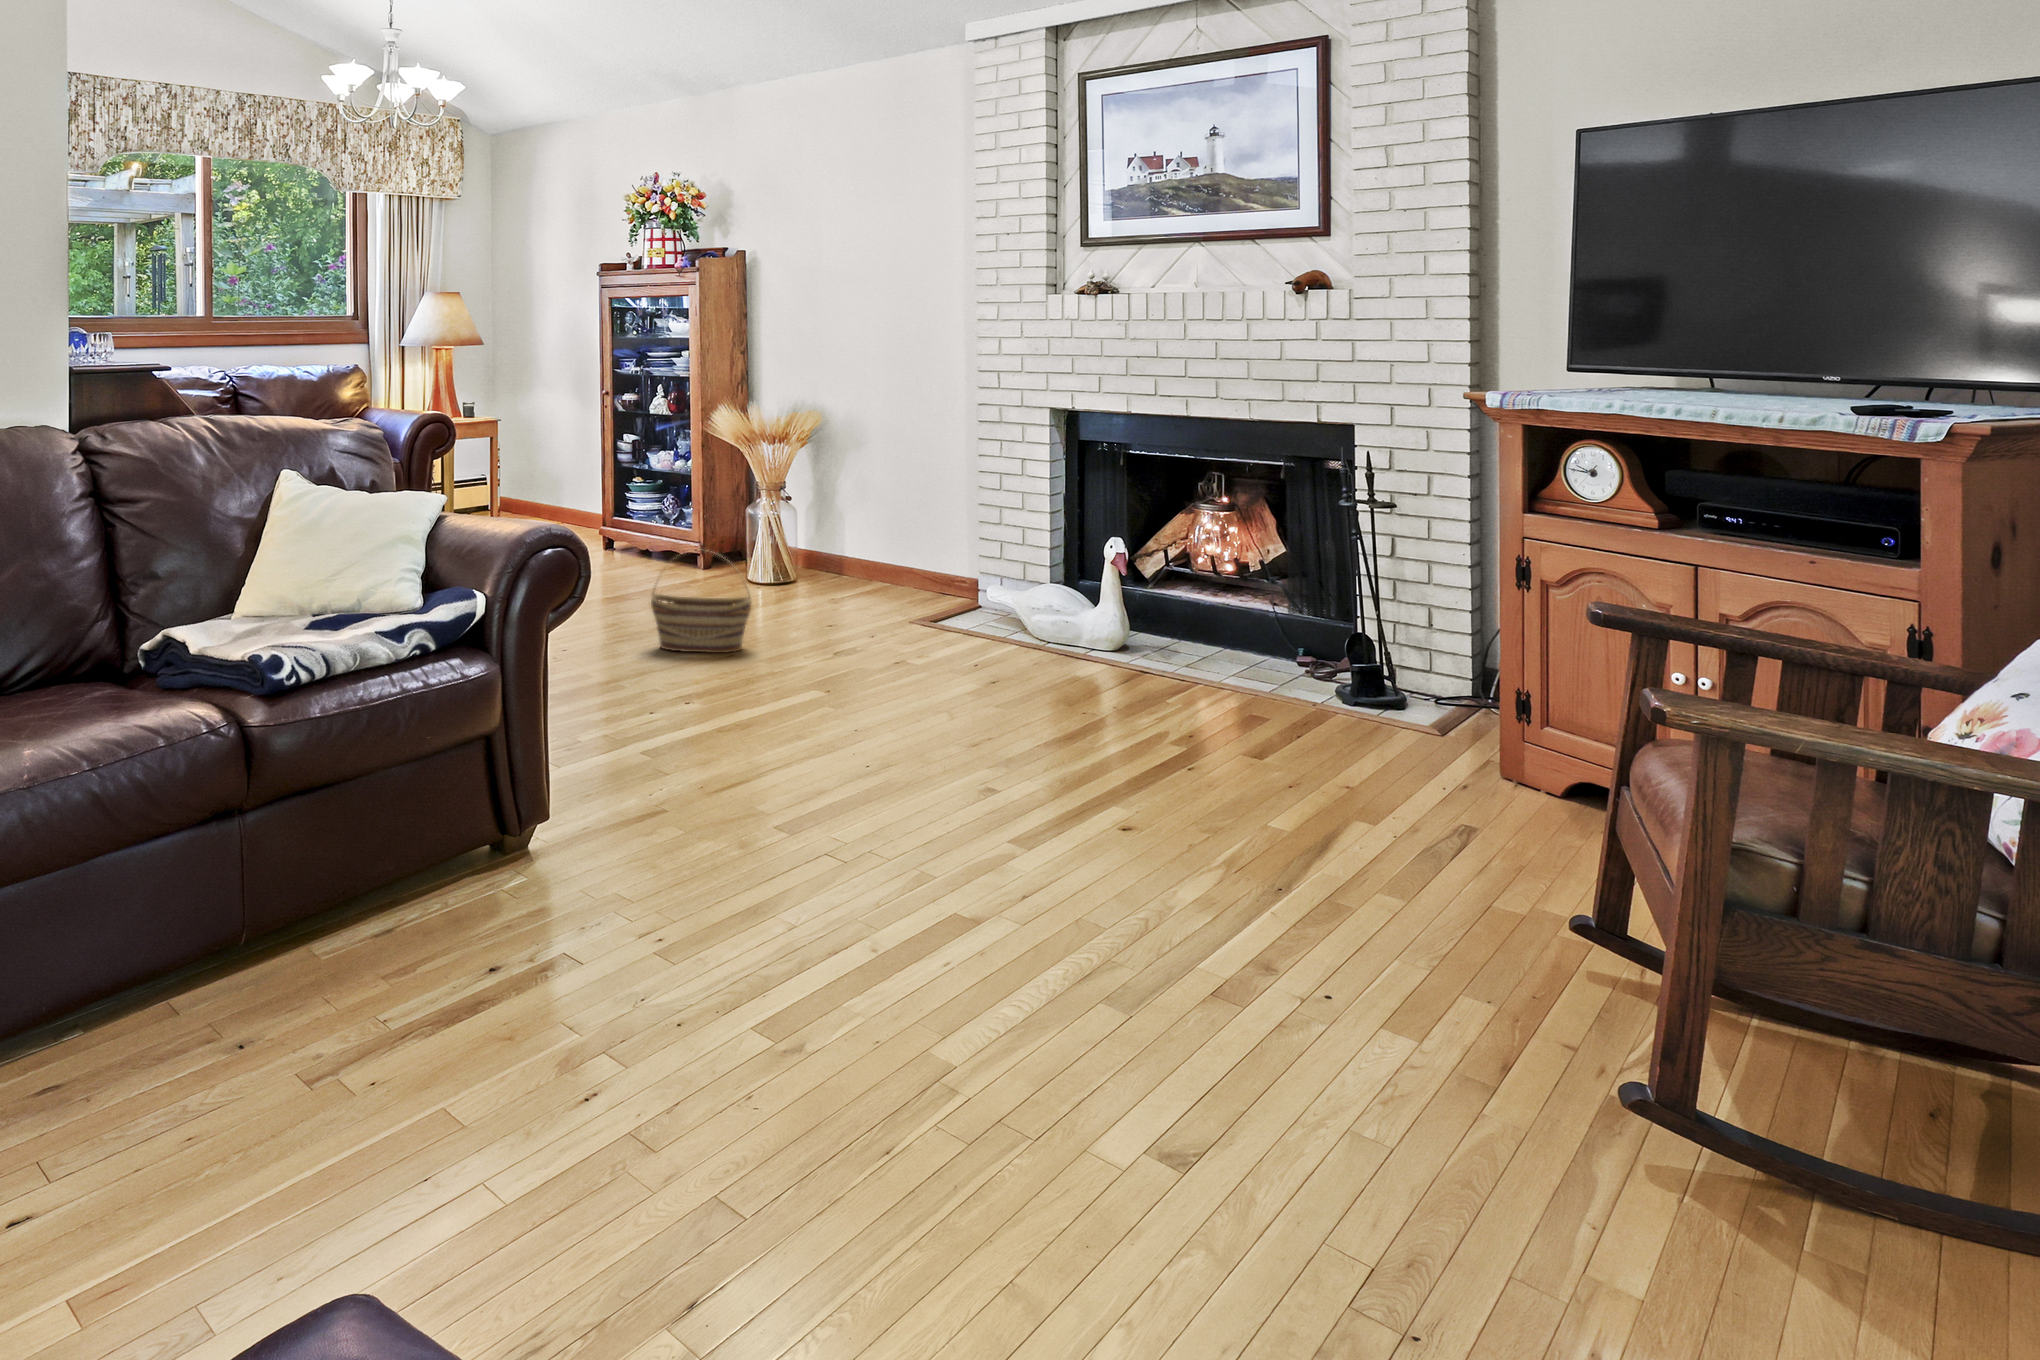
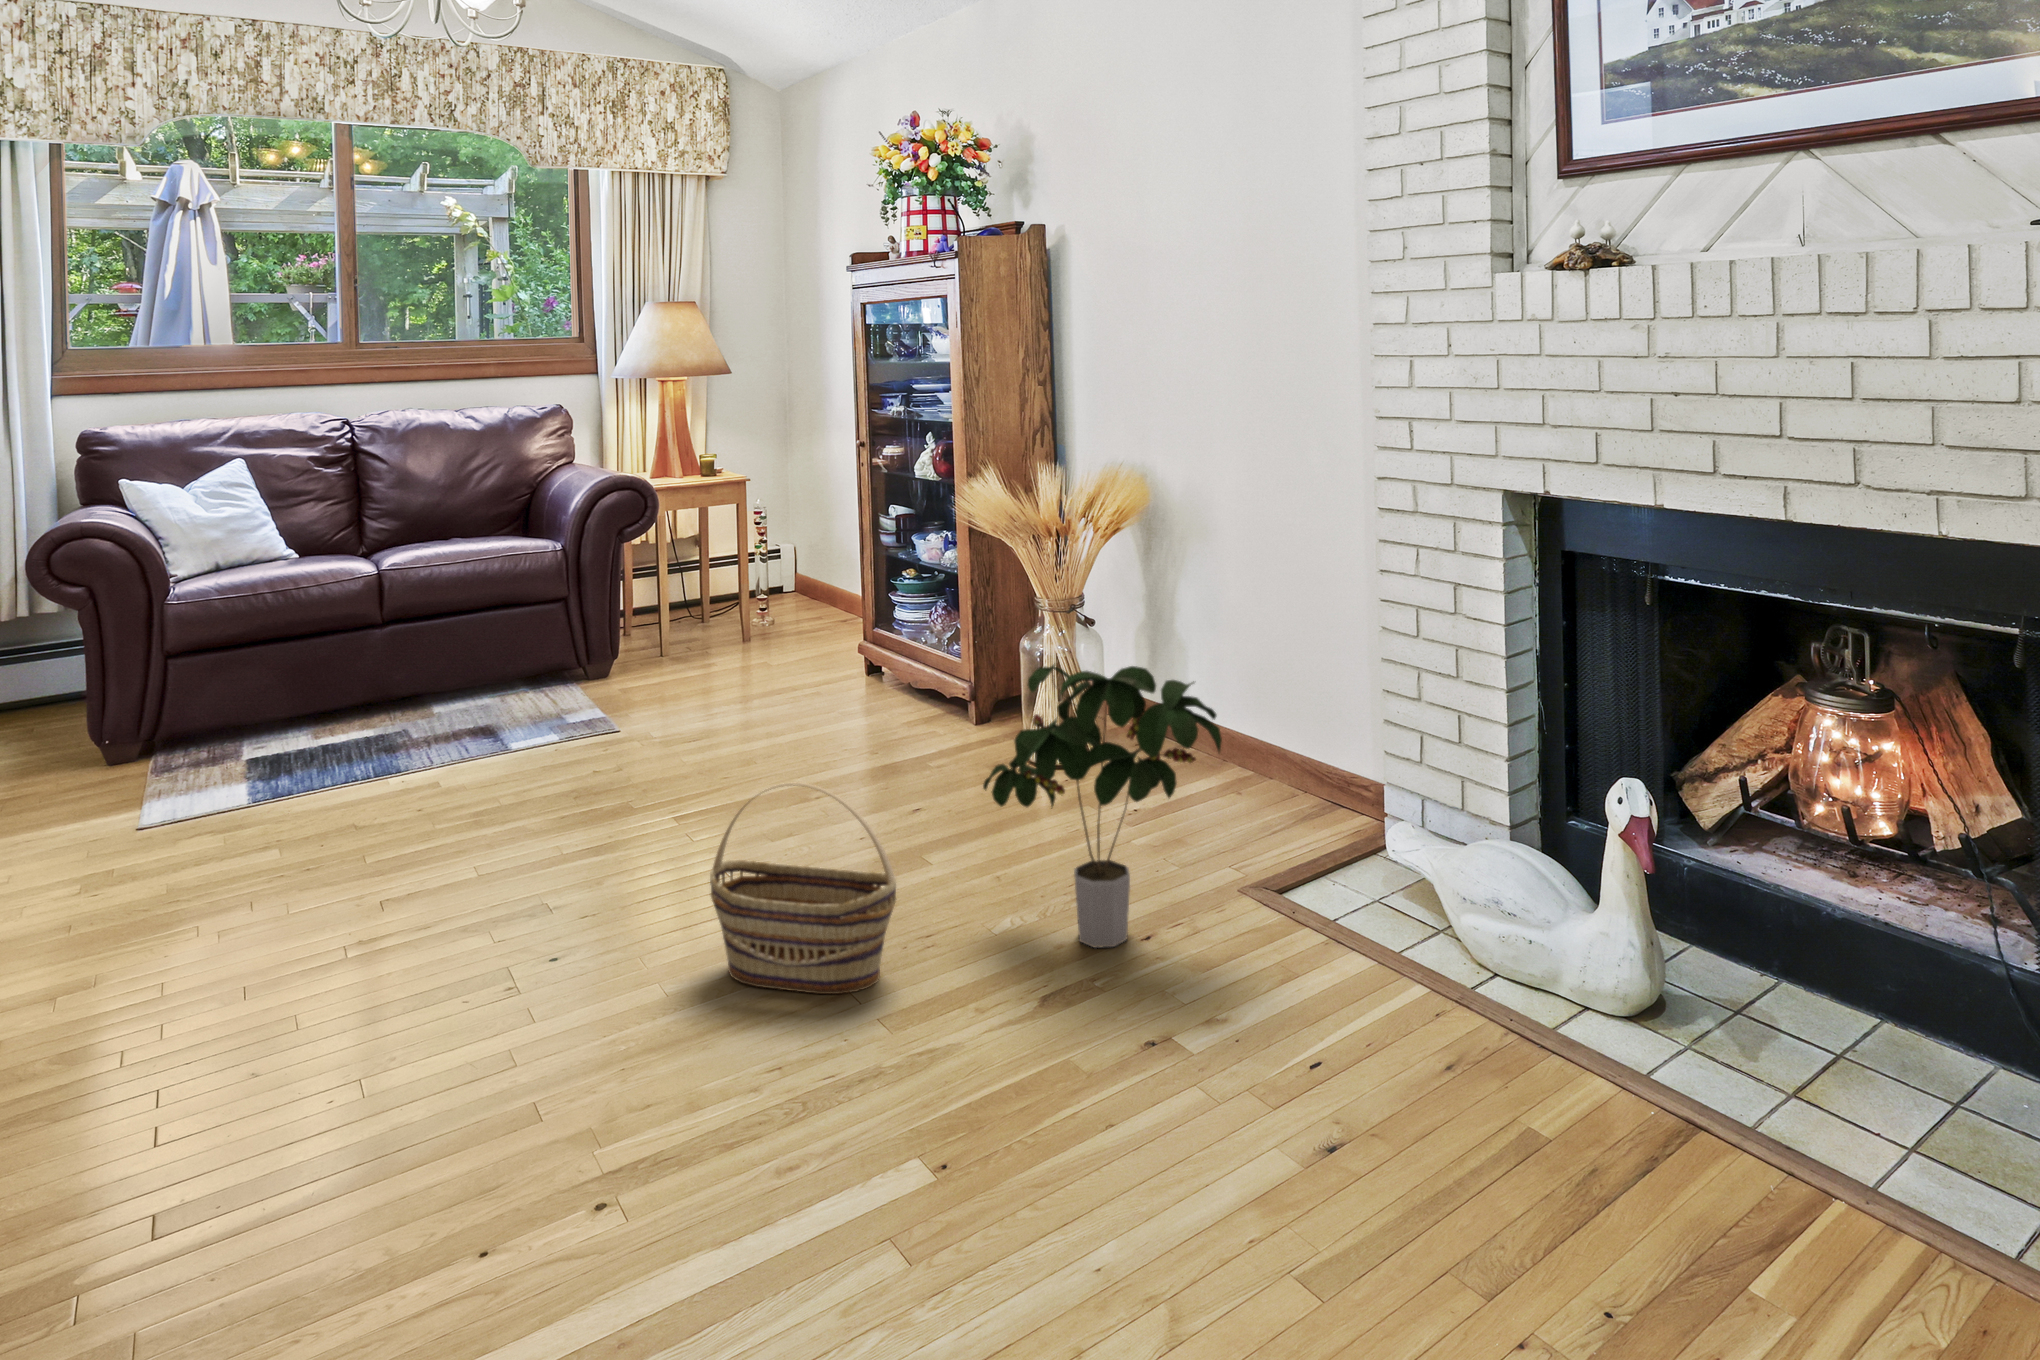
potted plant: none [781,494,911,637] -> present [983,665,1222,947]

